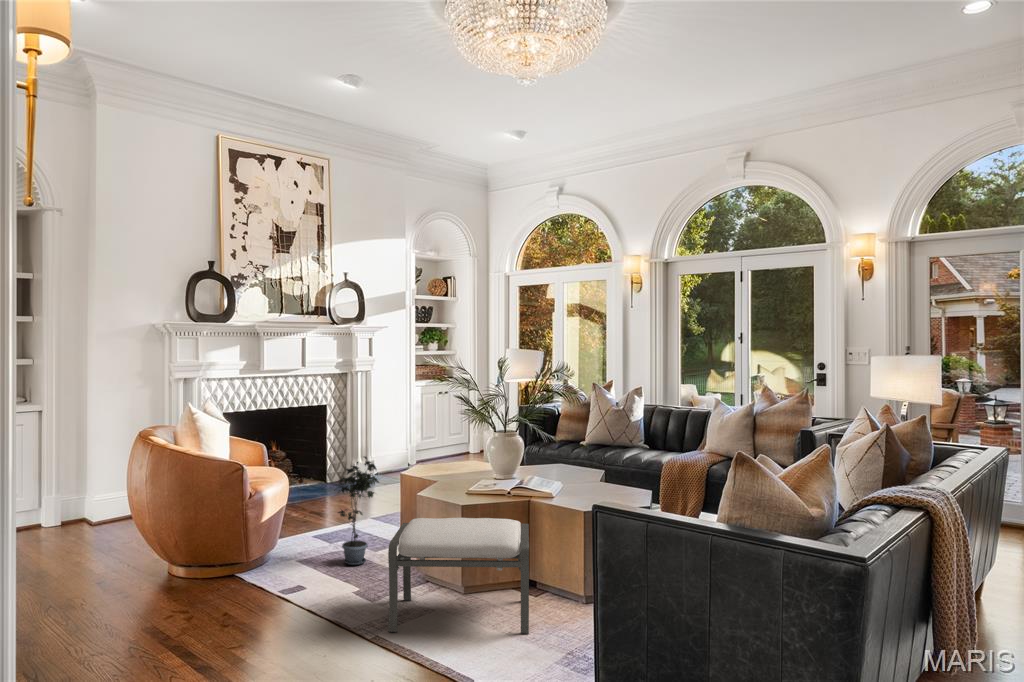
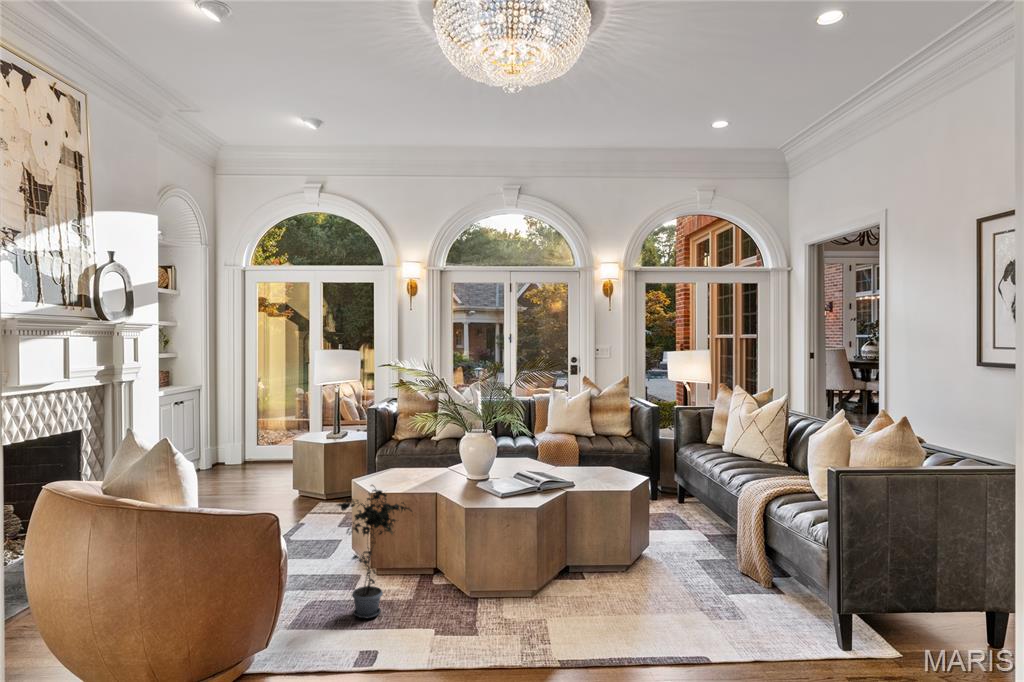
ottoman: present [388,518,529,633] -> none [503,520,656,665]

